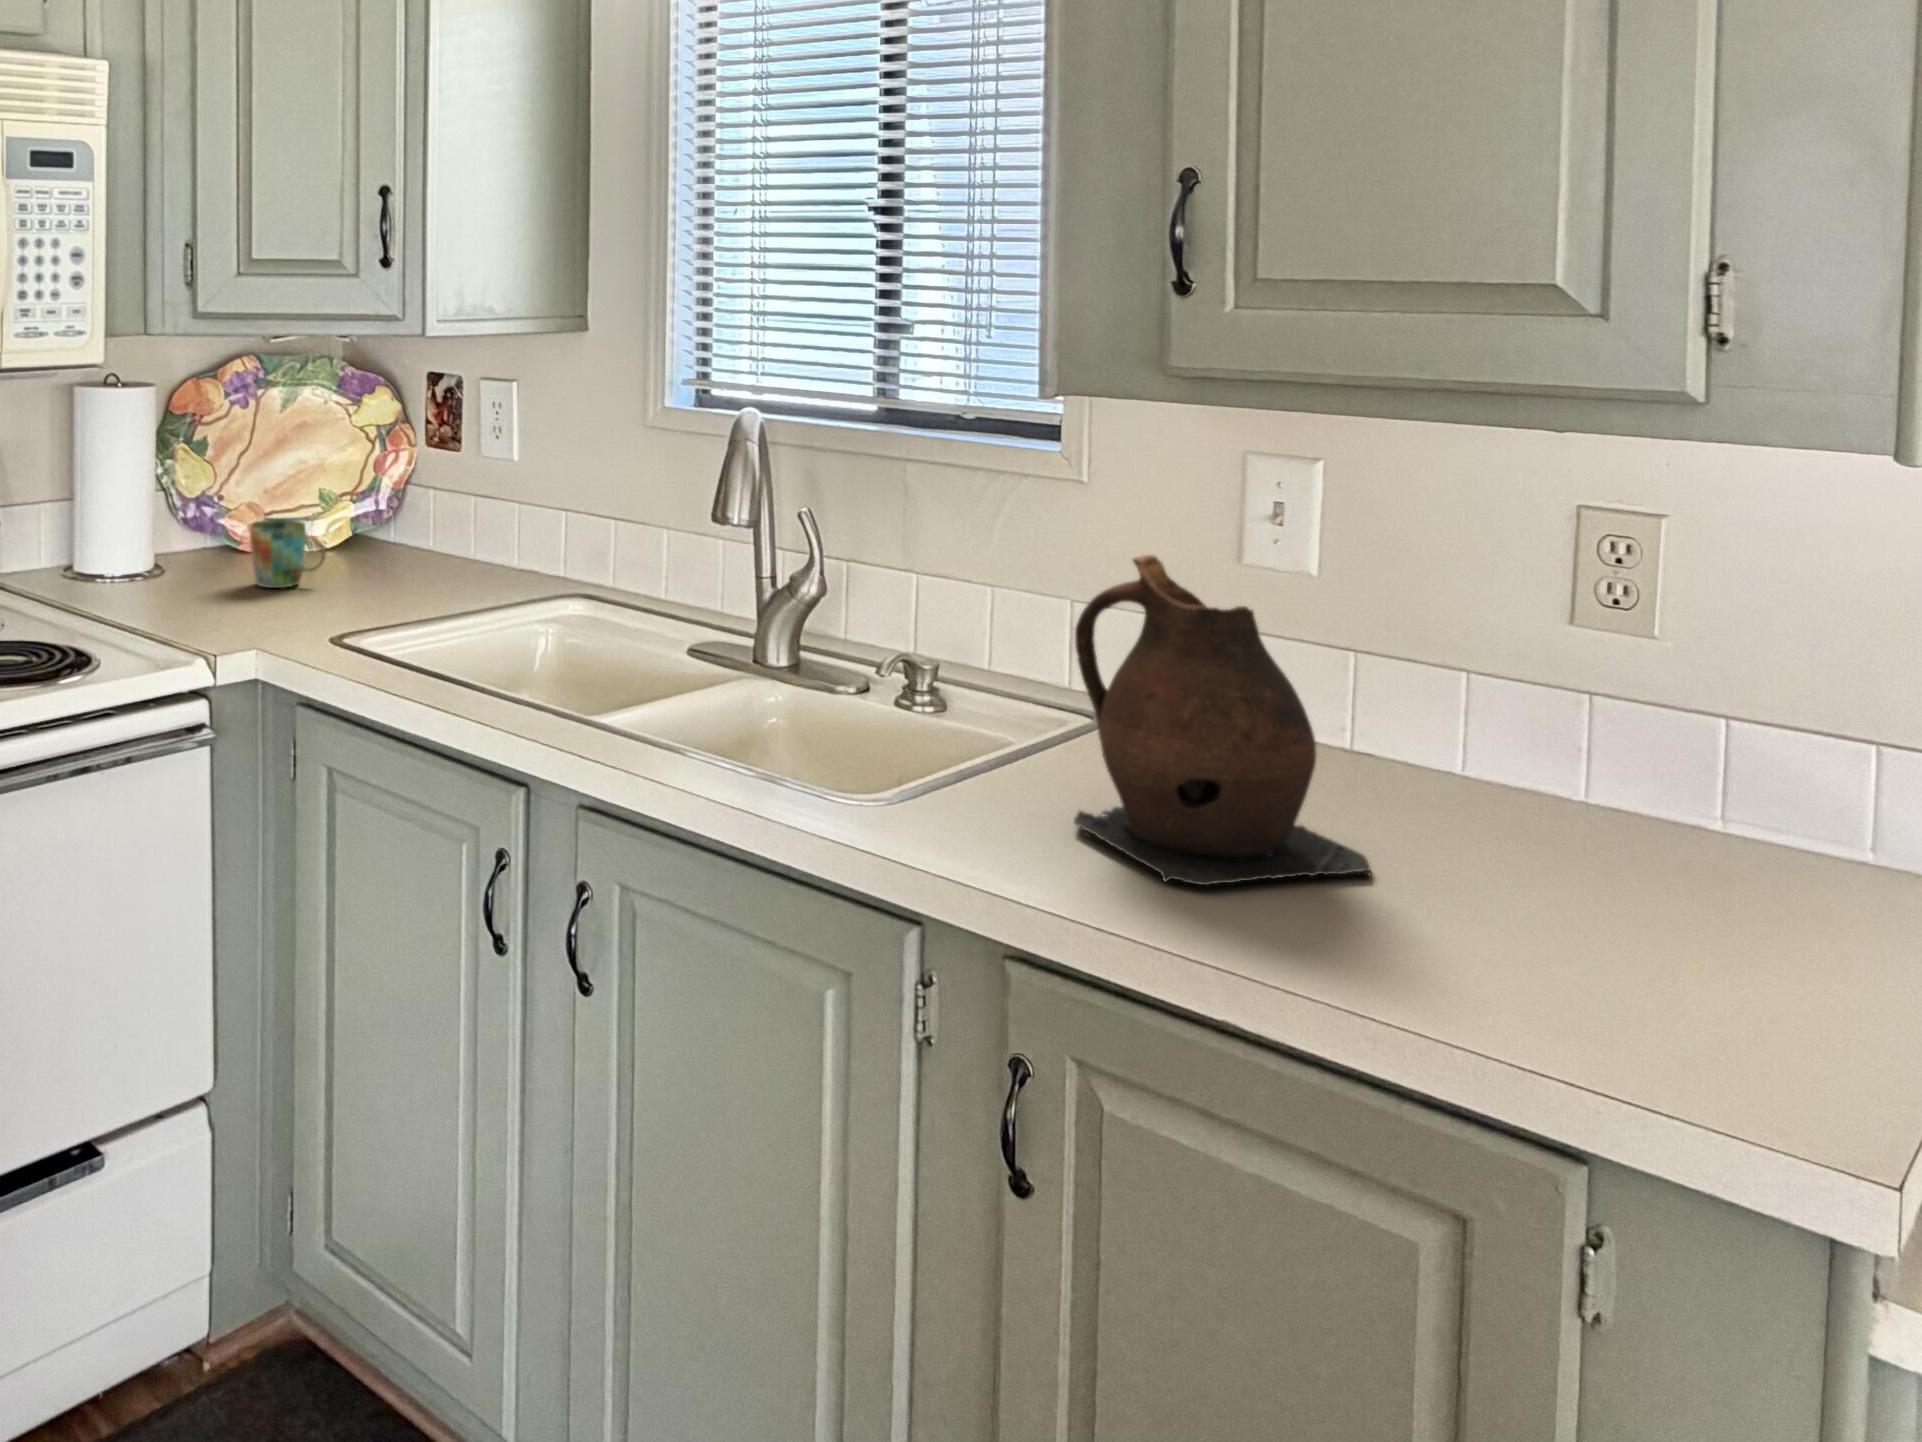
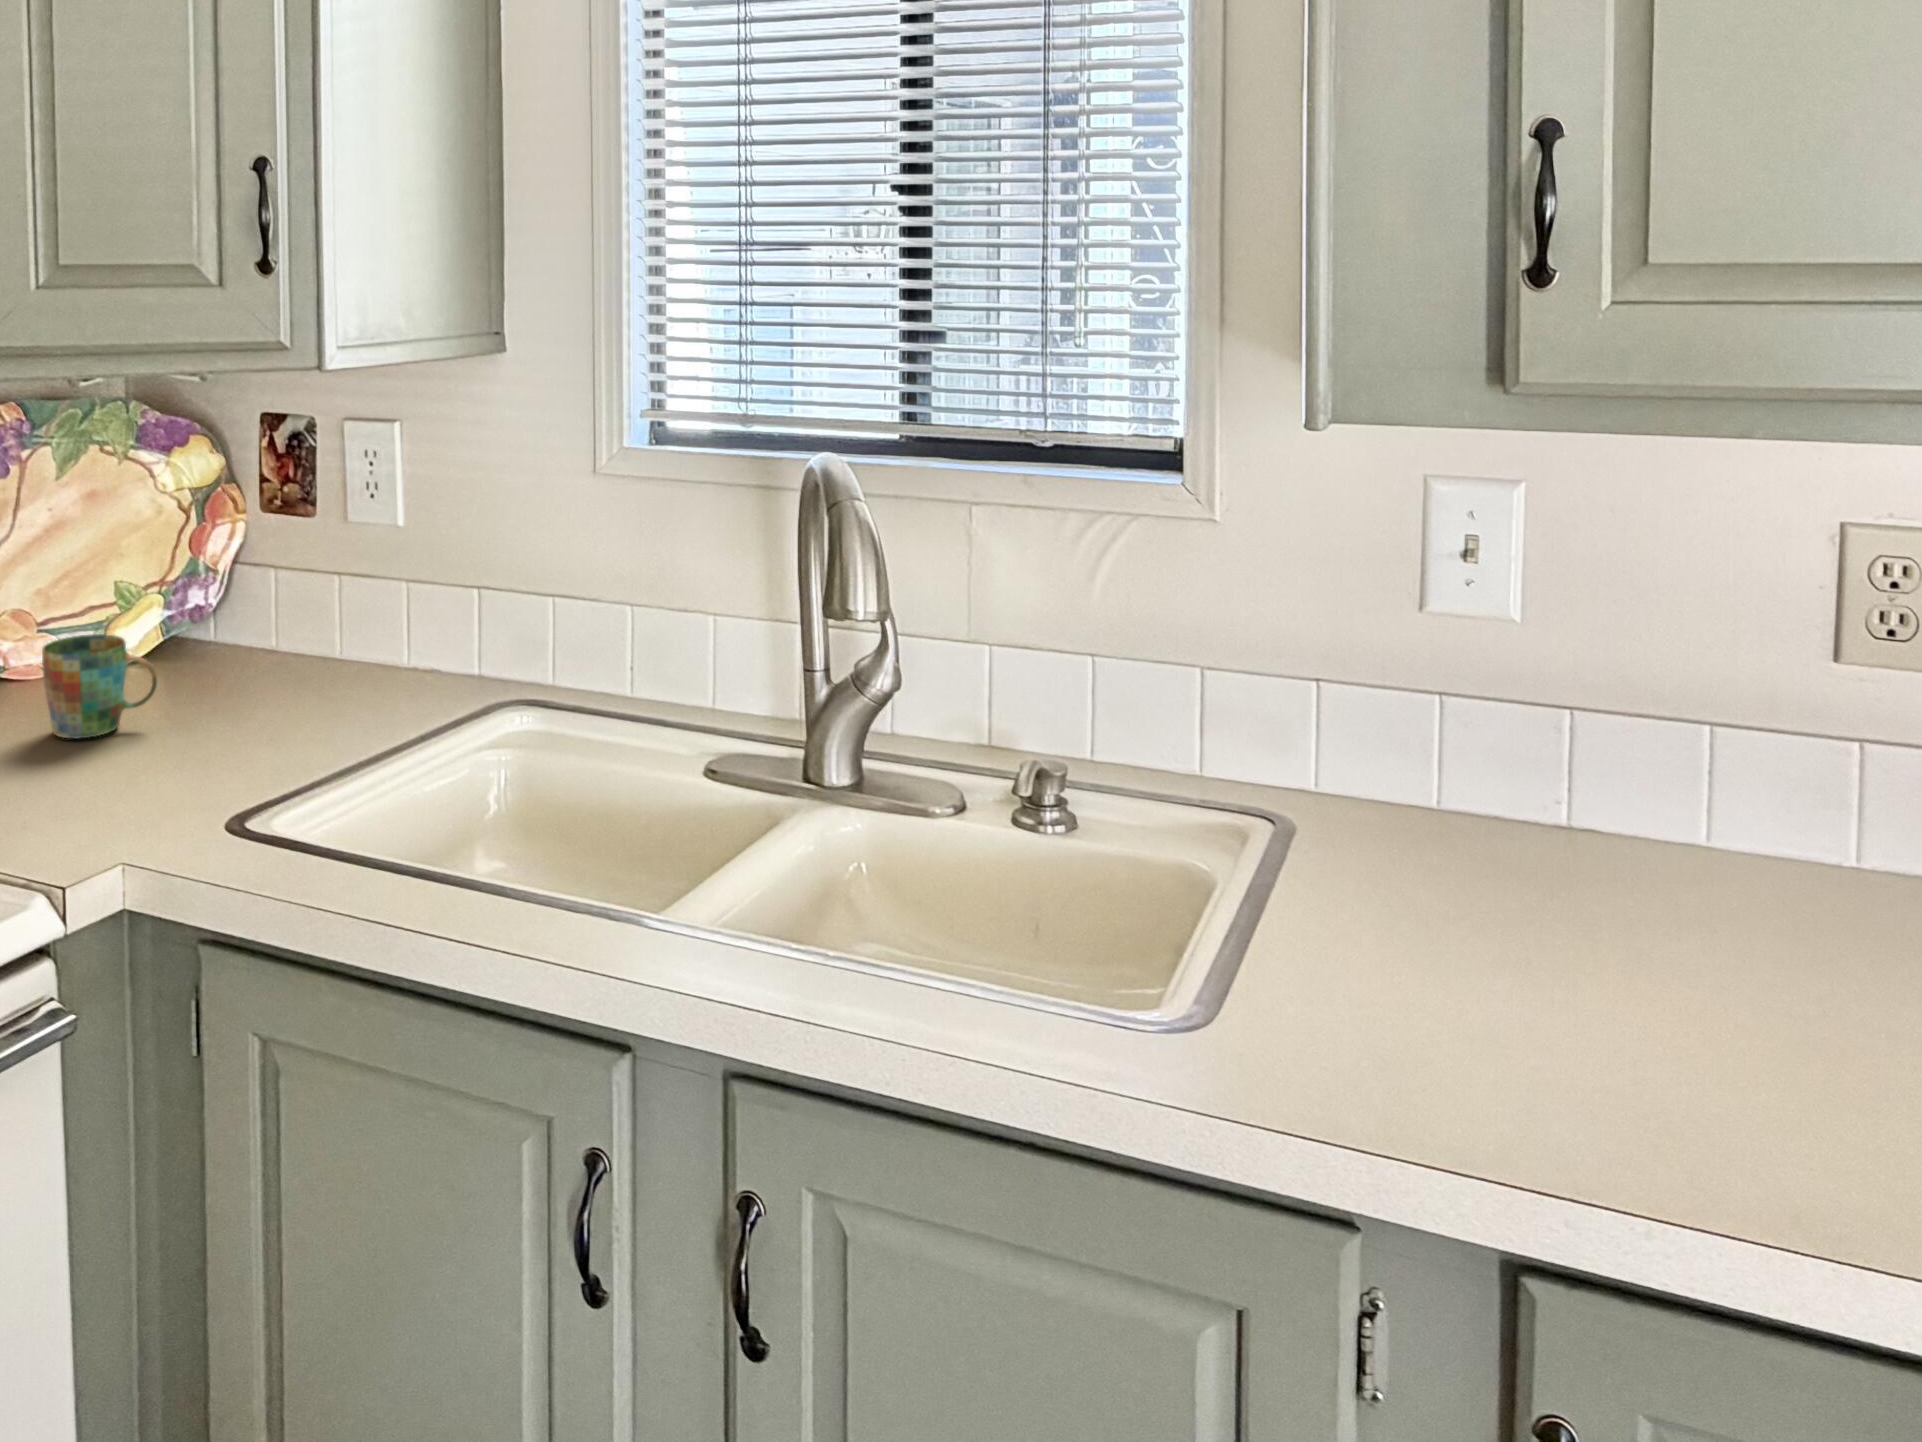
ceramic pitcher: present [1074,555,1370,885] -> none [1429,638,1831,1106]

